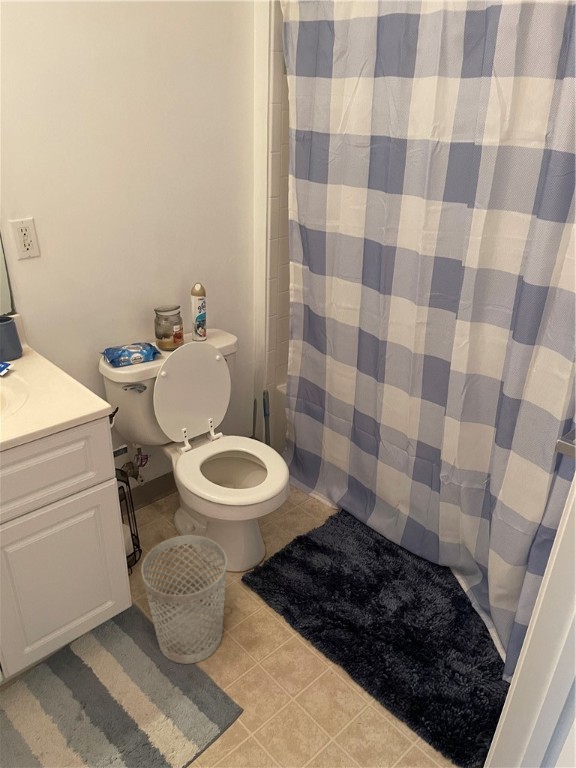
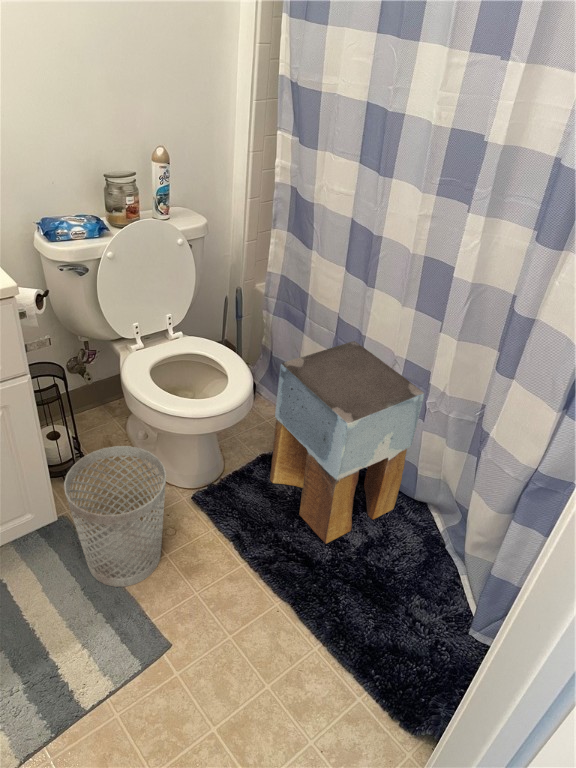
stool: none [308,428,438,610] -> present [270,341,425,544]

